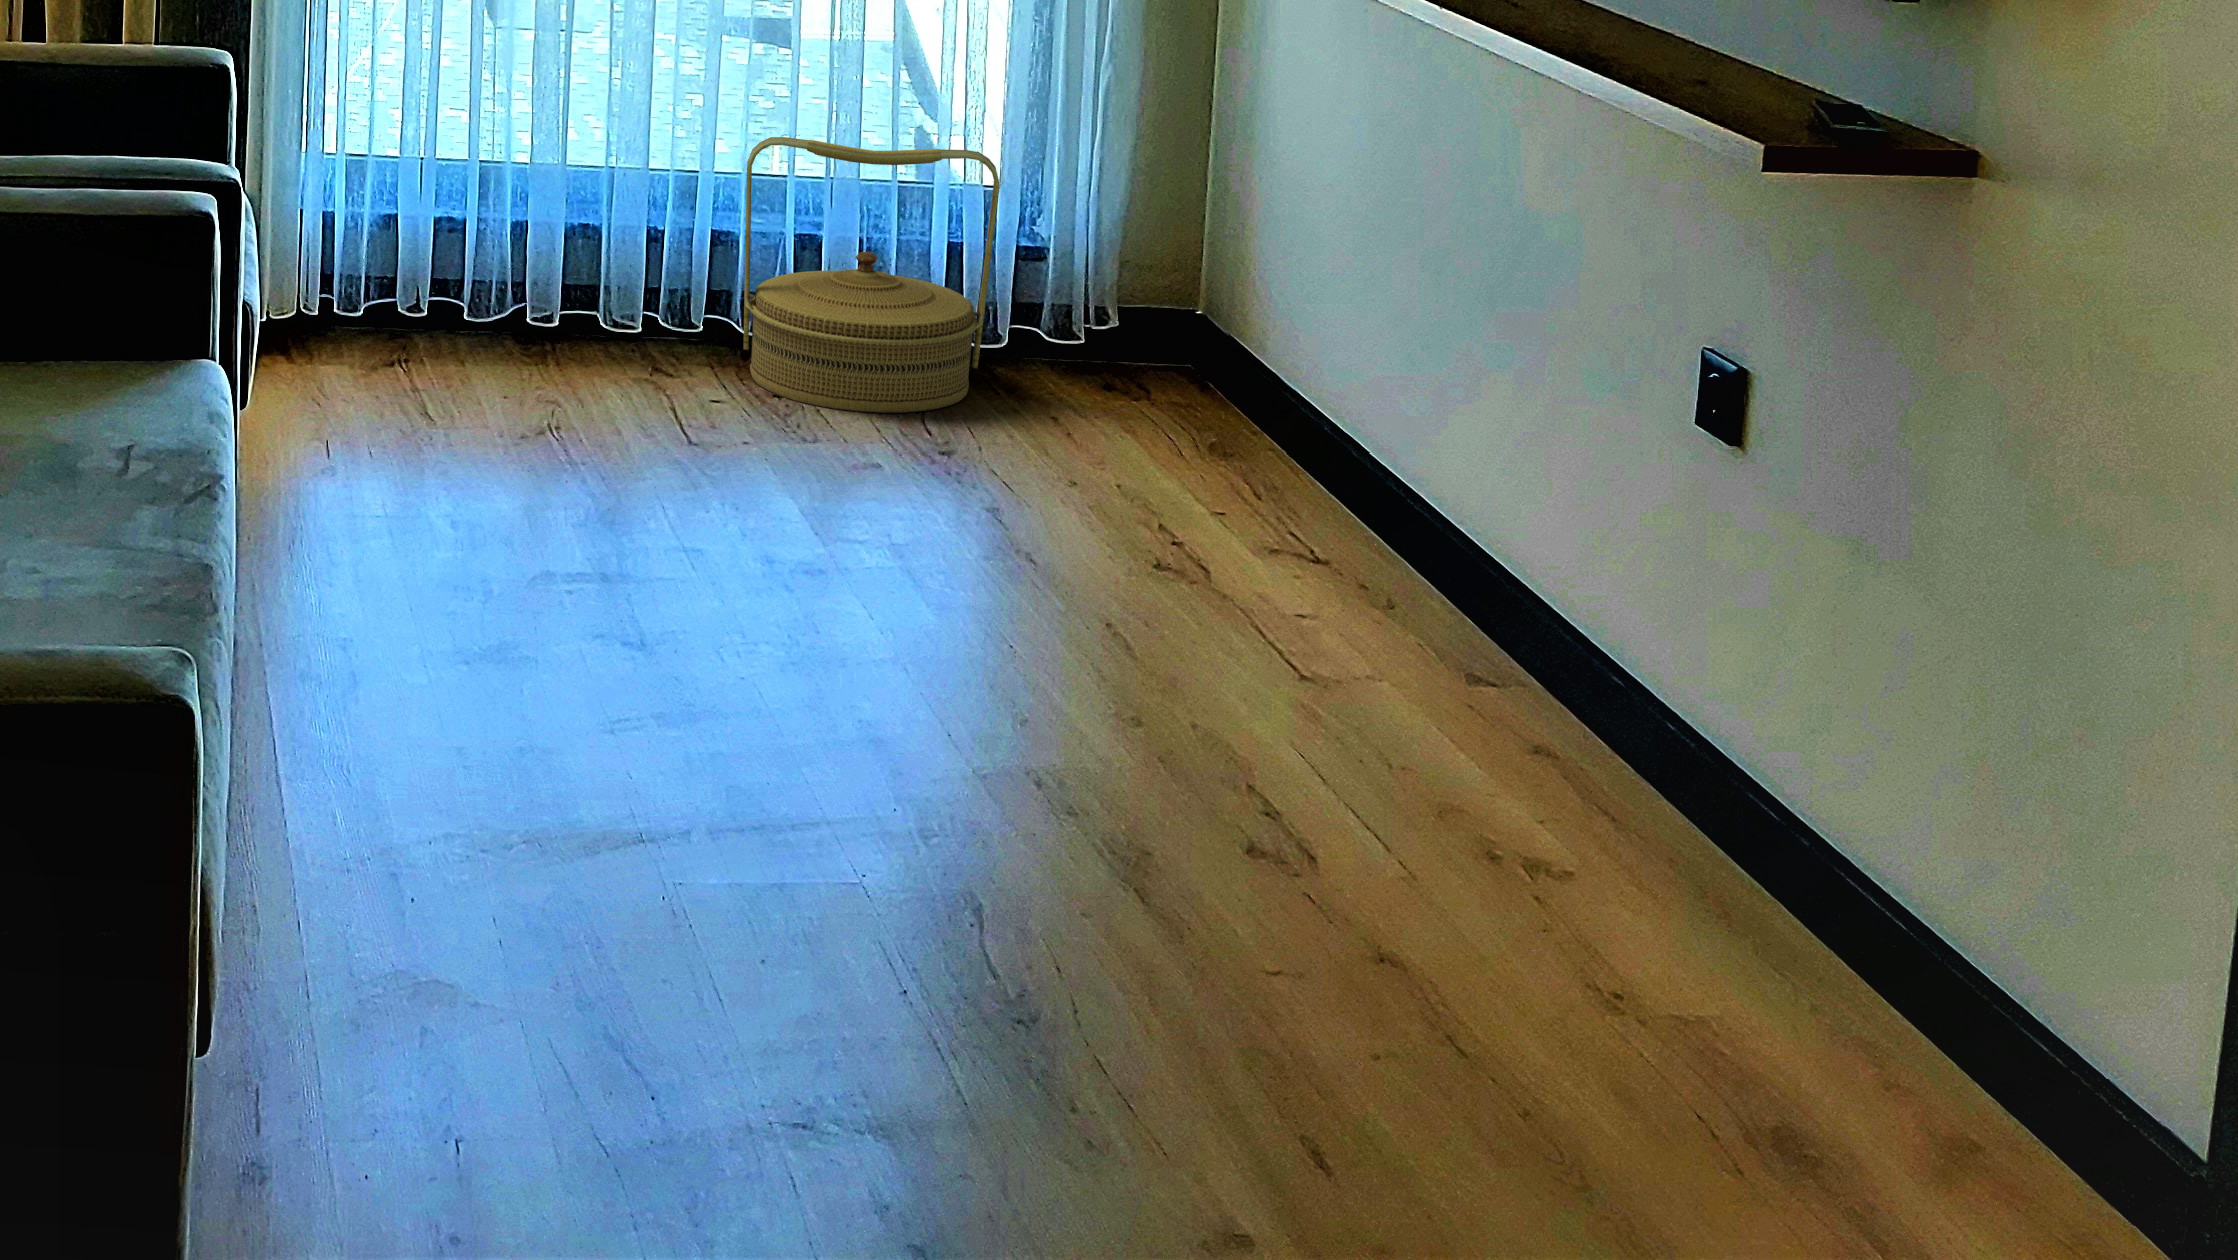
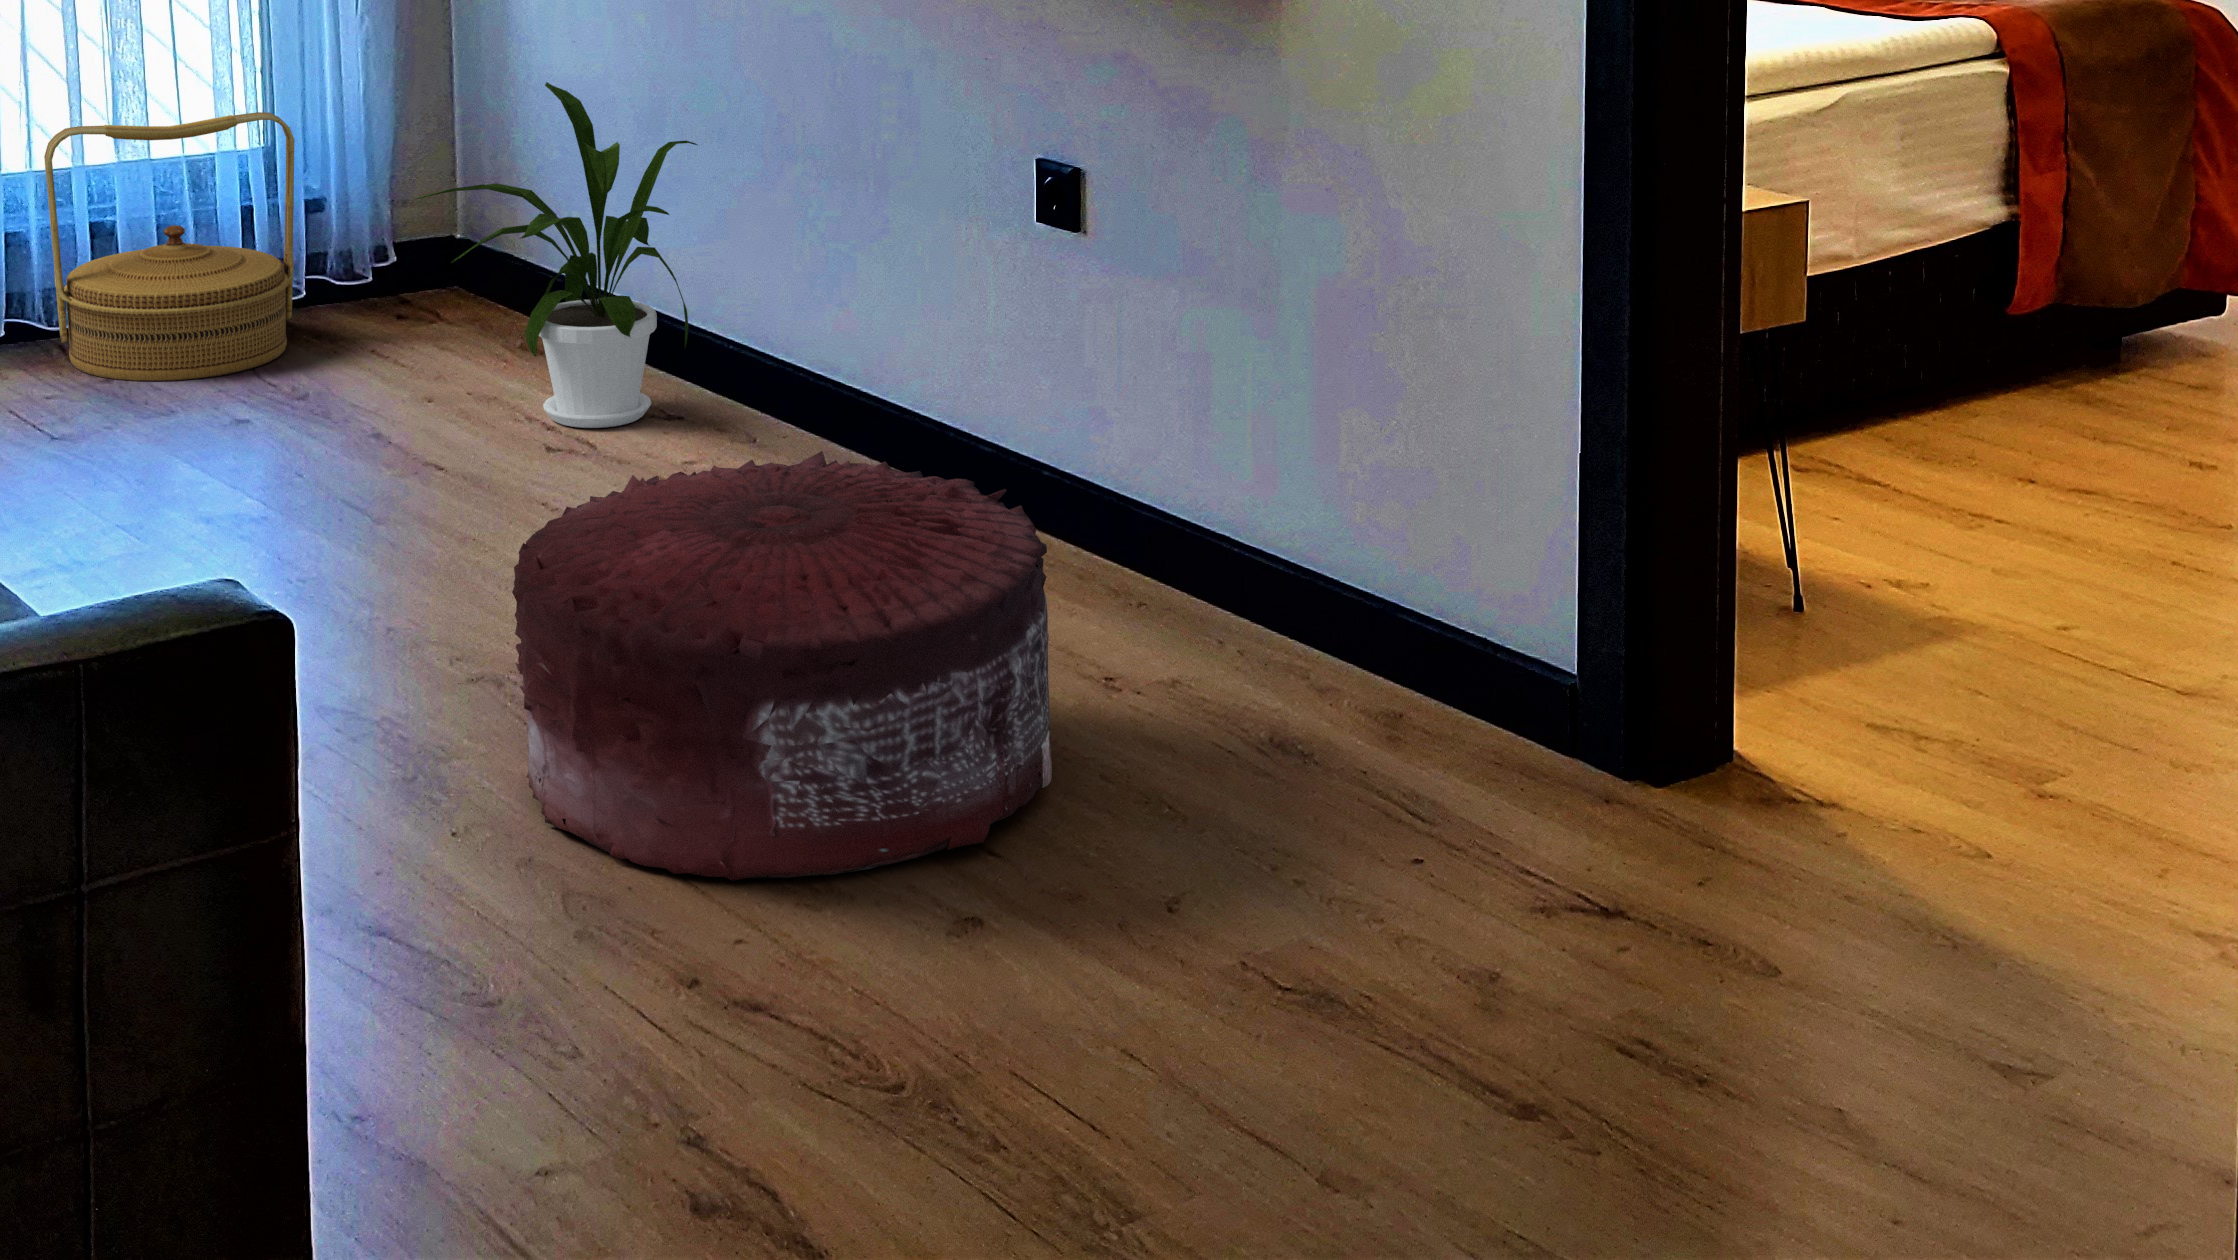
house plant: none [1072,164,1390,553] -> present [417,82,698,428]
pouf: none [846,610,1482,1135] -> present [512,451,1052,881]

